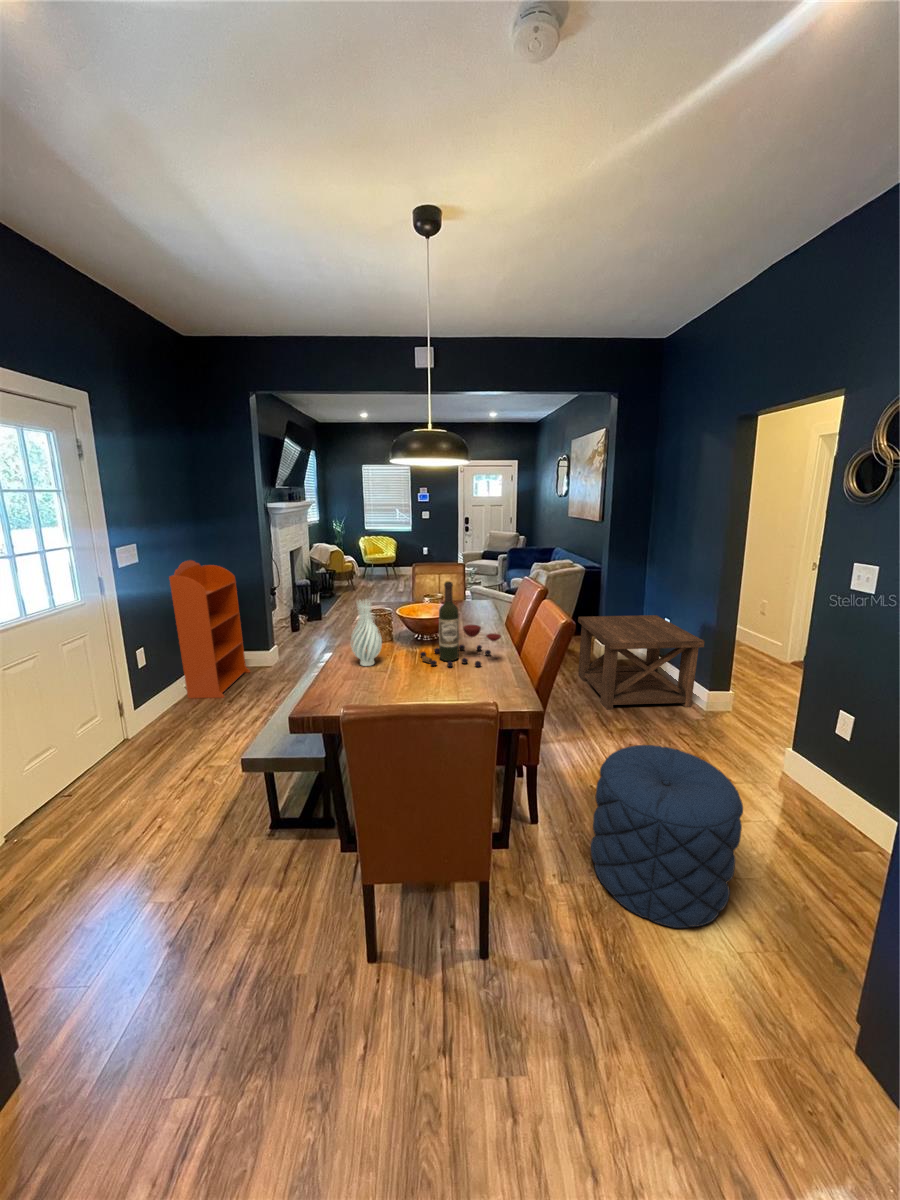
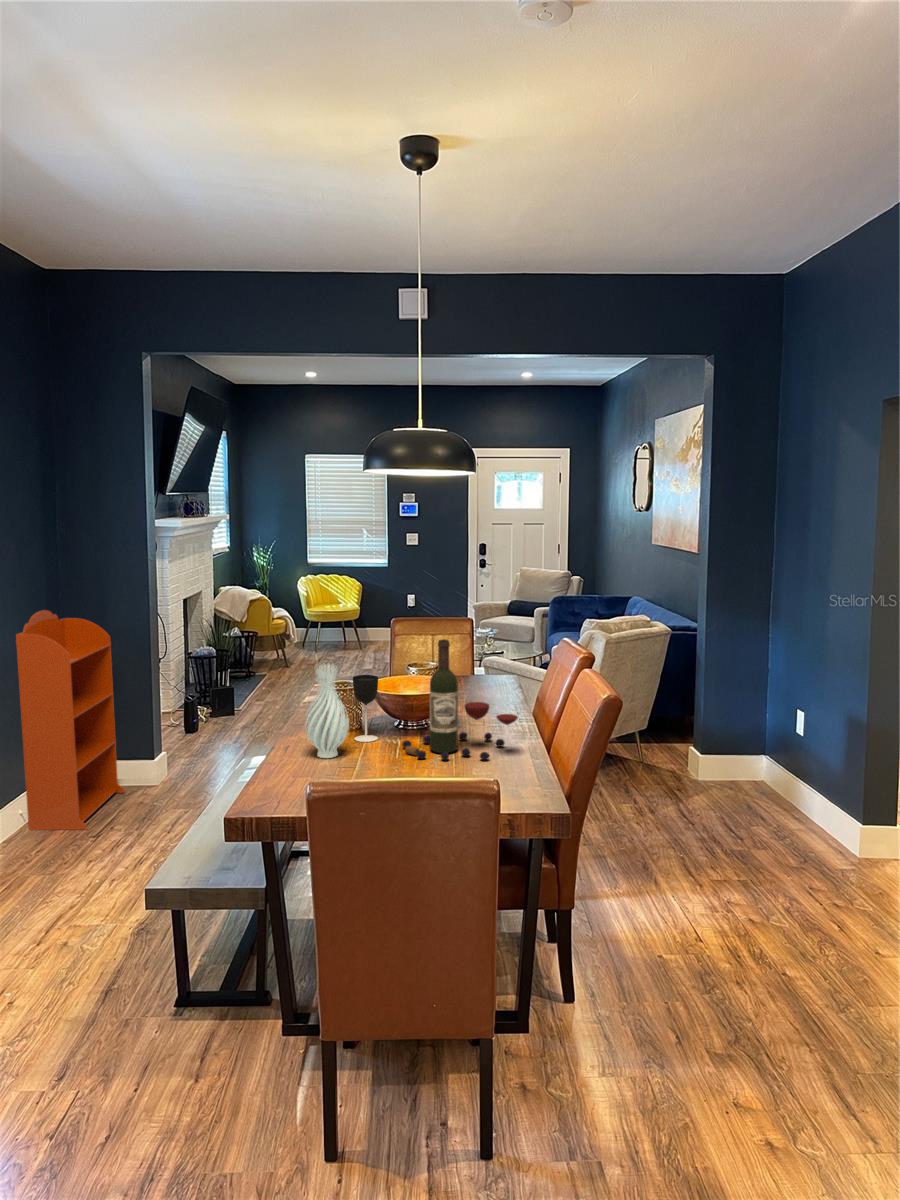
wine glass: none [385,606,403,652] -> present [353,675,378,742]
side table: present [578,615,705,710] -> none [654,704,846,852]
pouf: present [591,745,743,928] -> none [647,877,849,1129]

